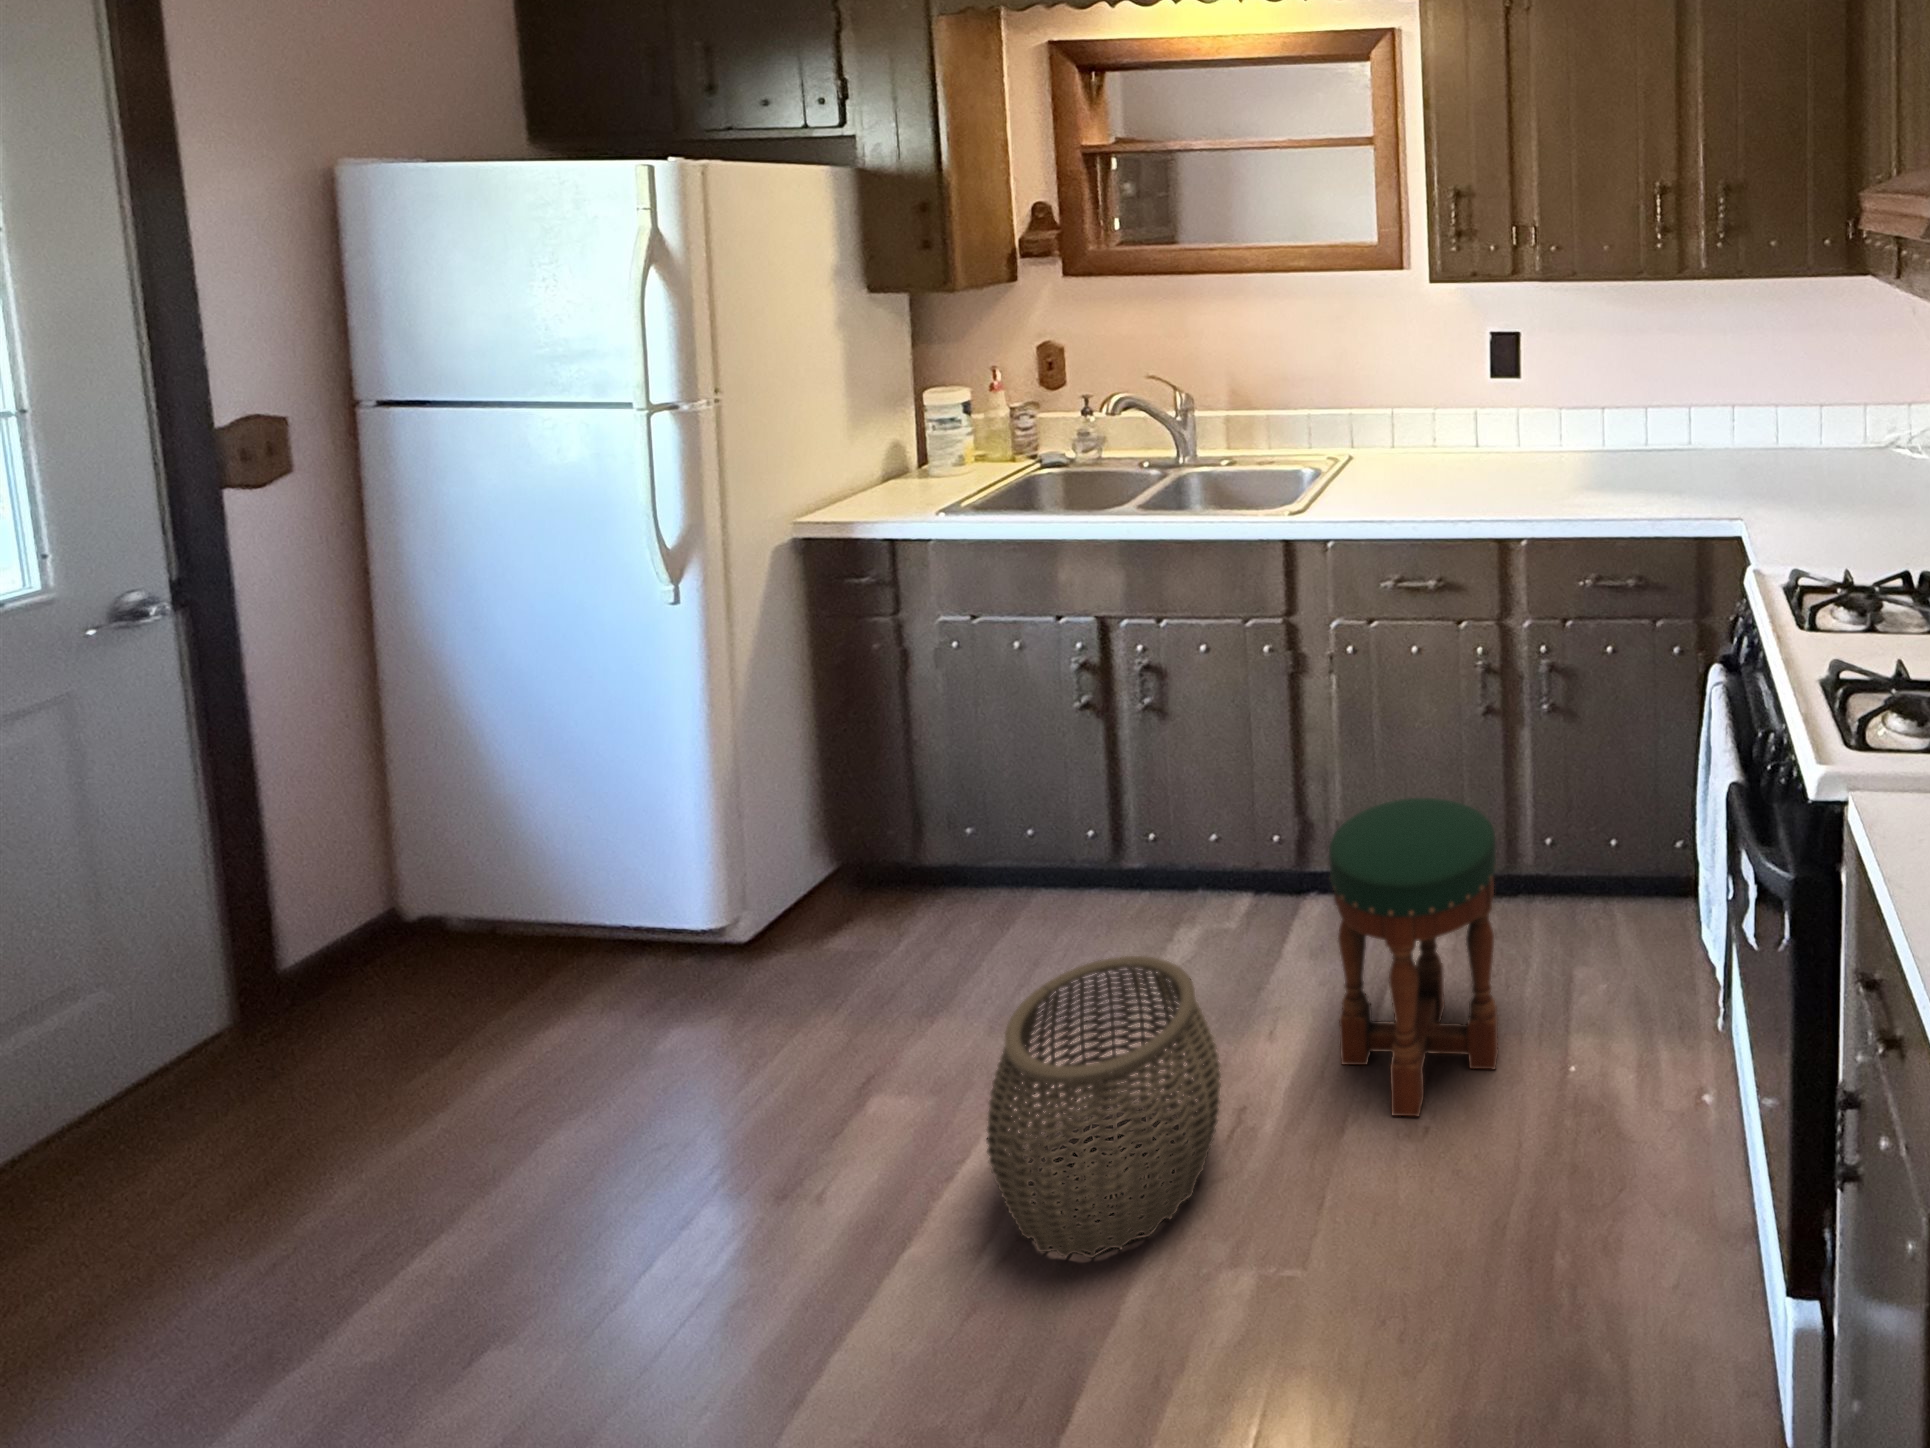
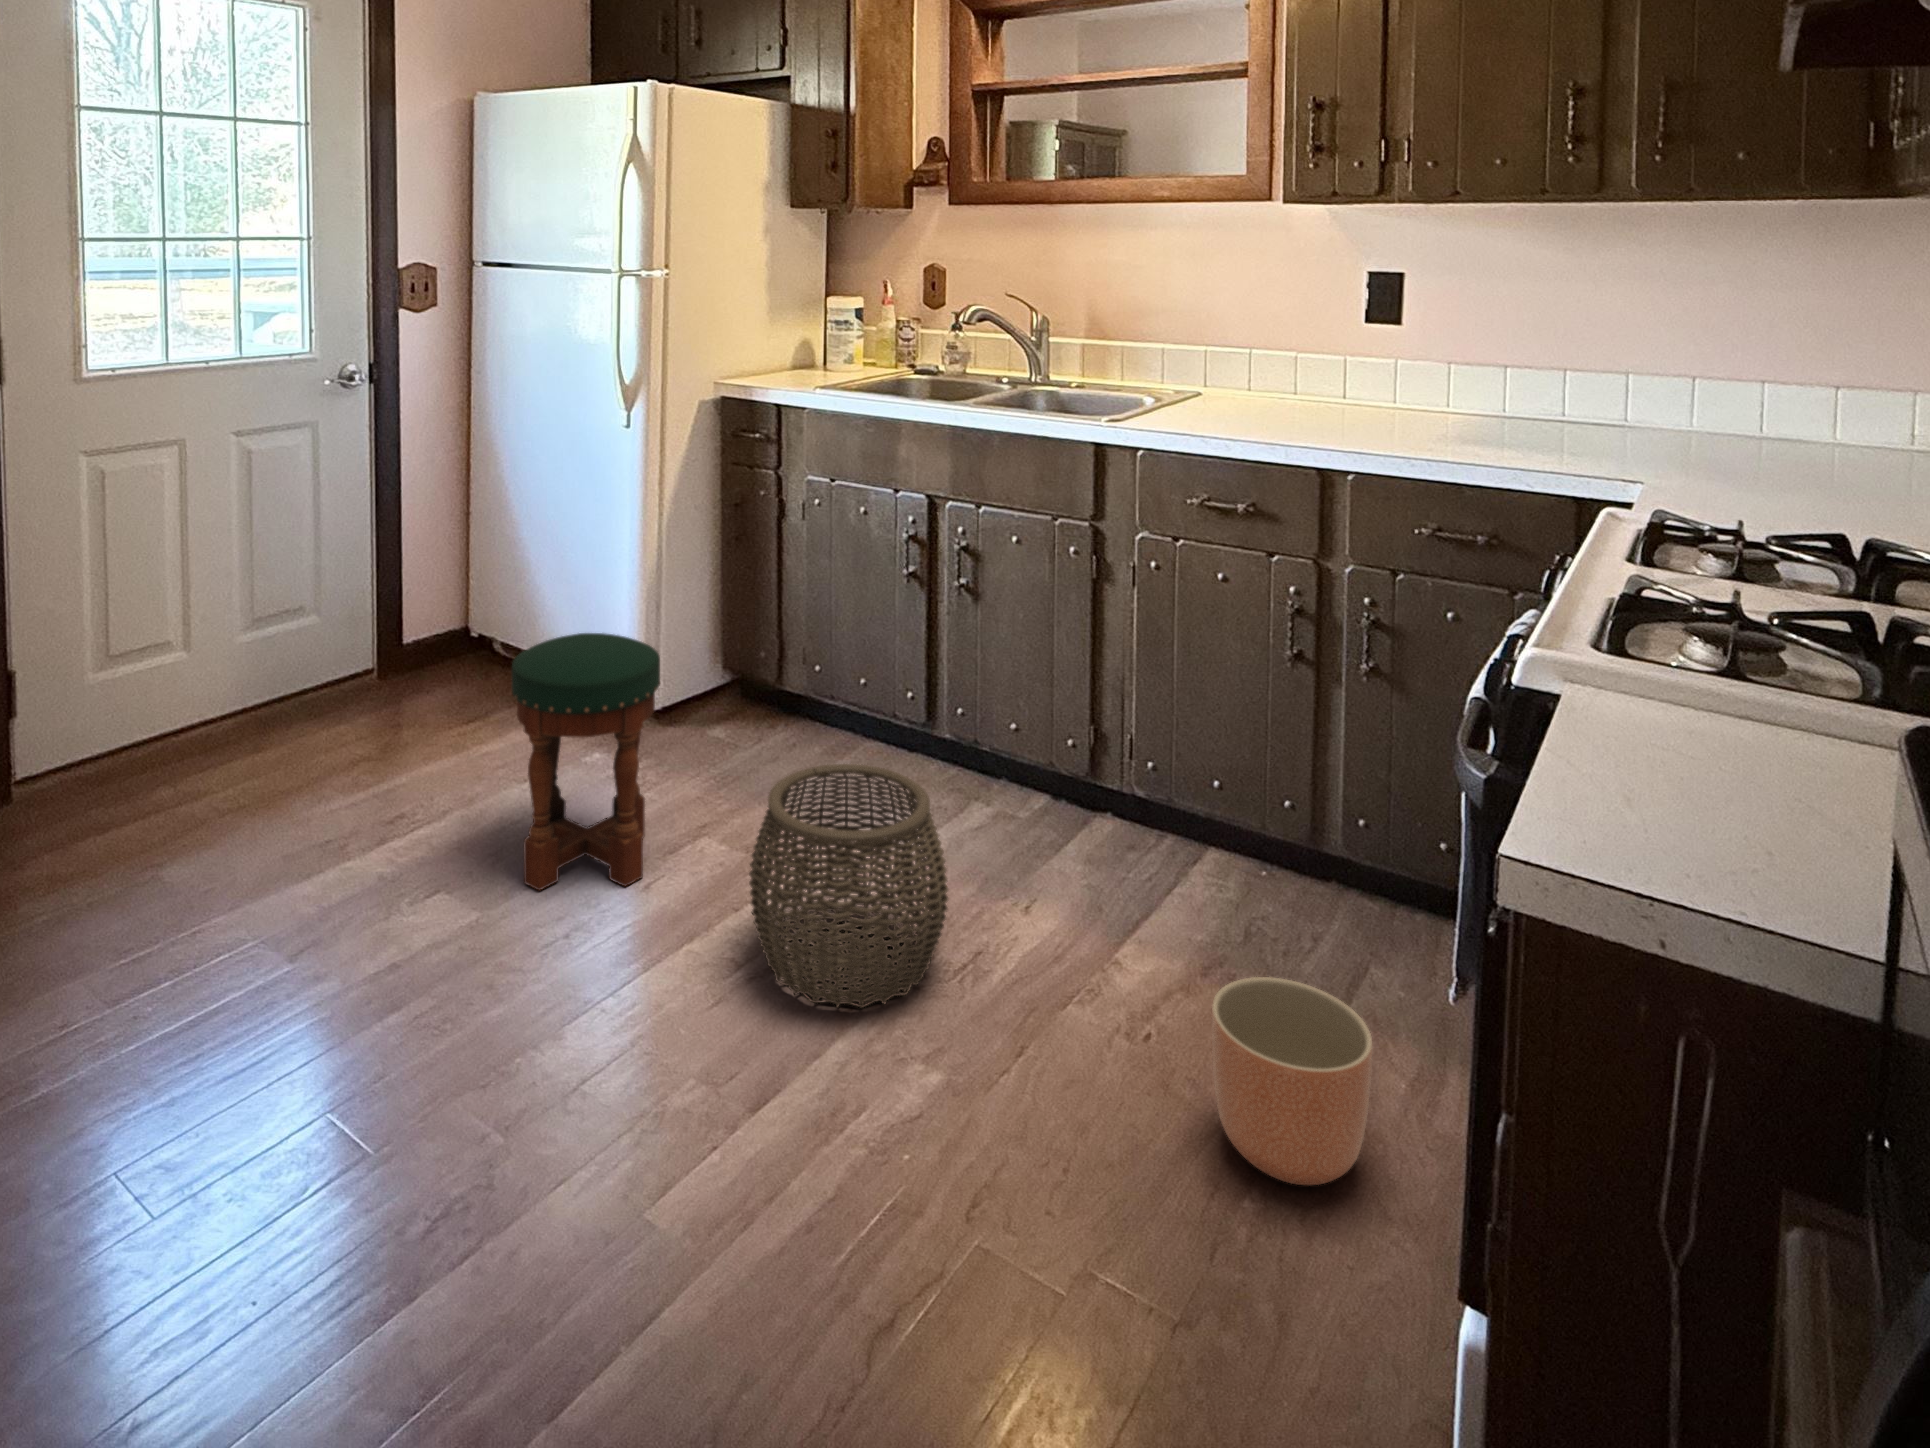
stool: present [1329,798,1498,1116] -> present [511,633,660,890]
planter: none [1508,1032,1640,1223] -> present [1212,977,1372,1185]

